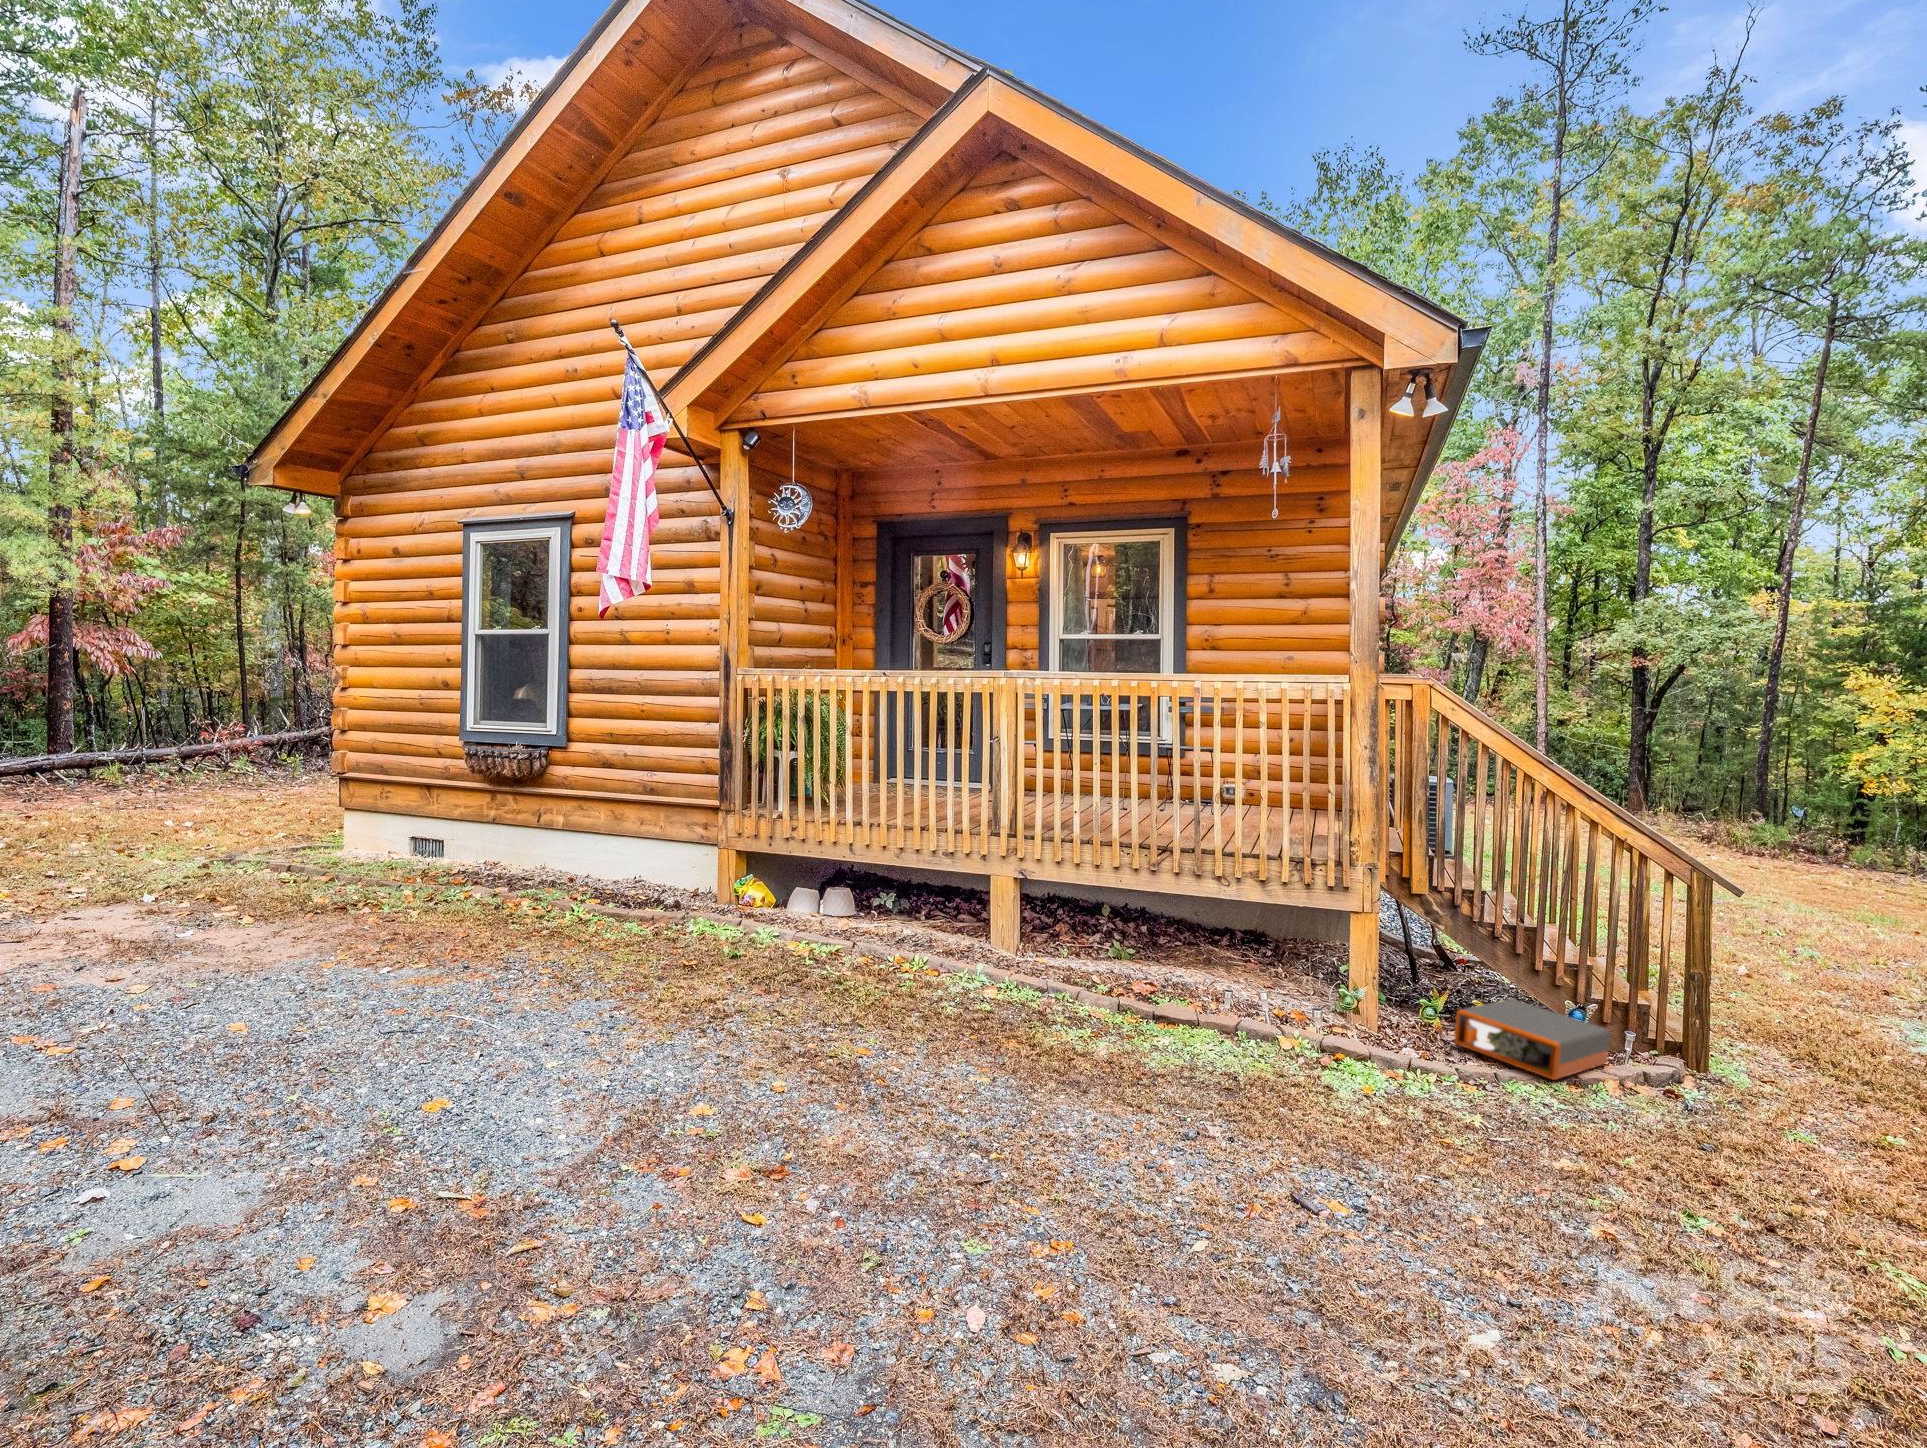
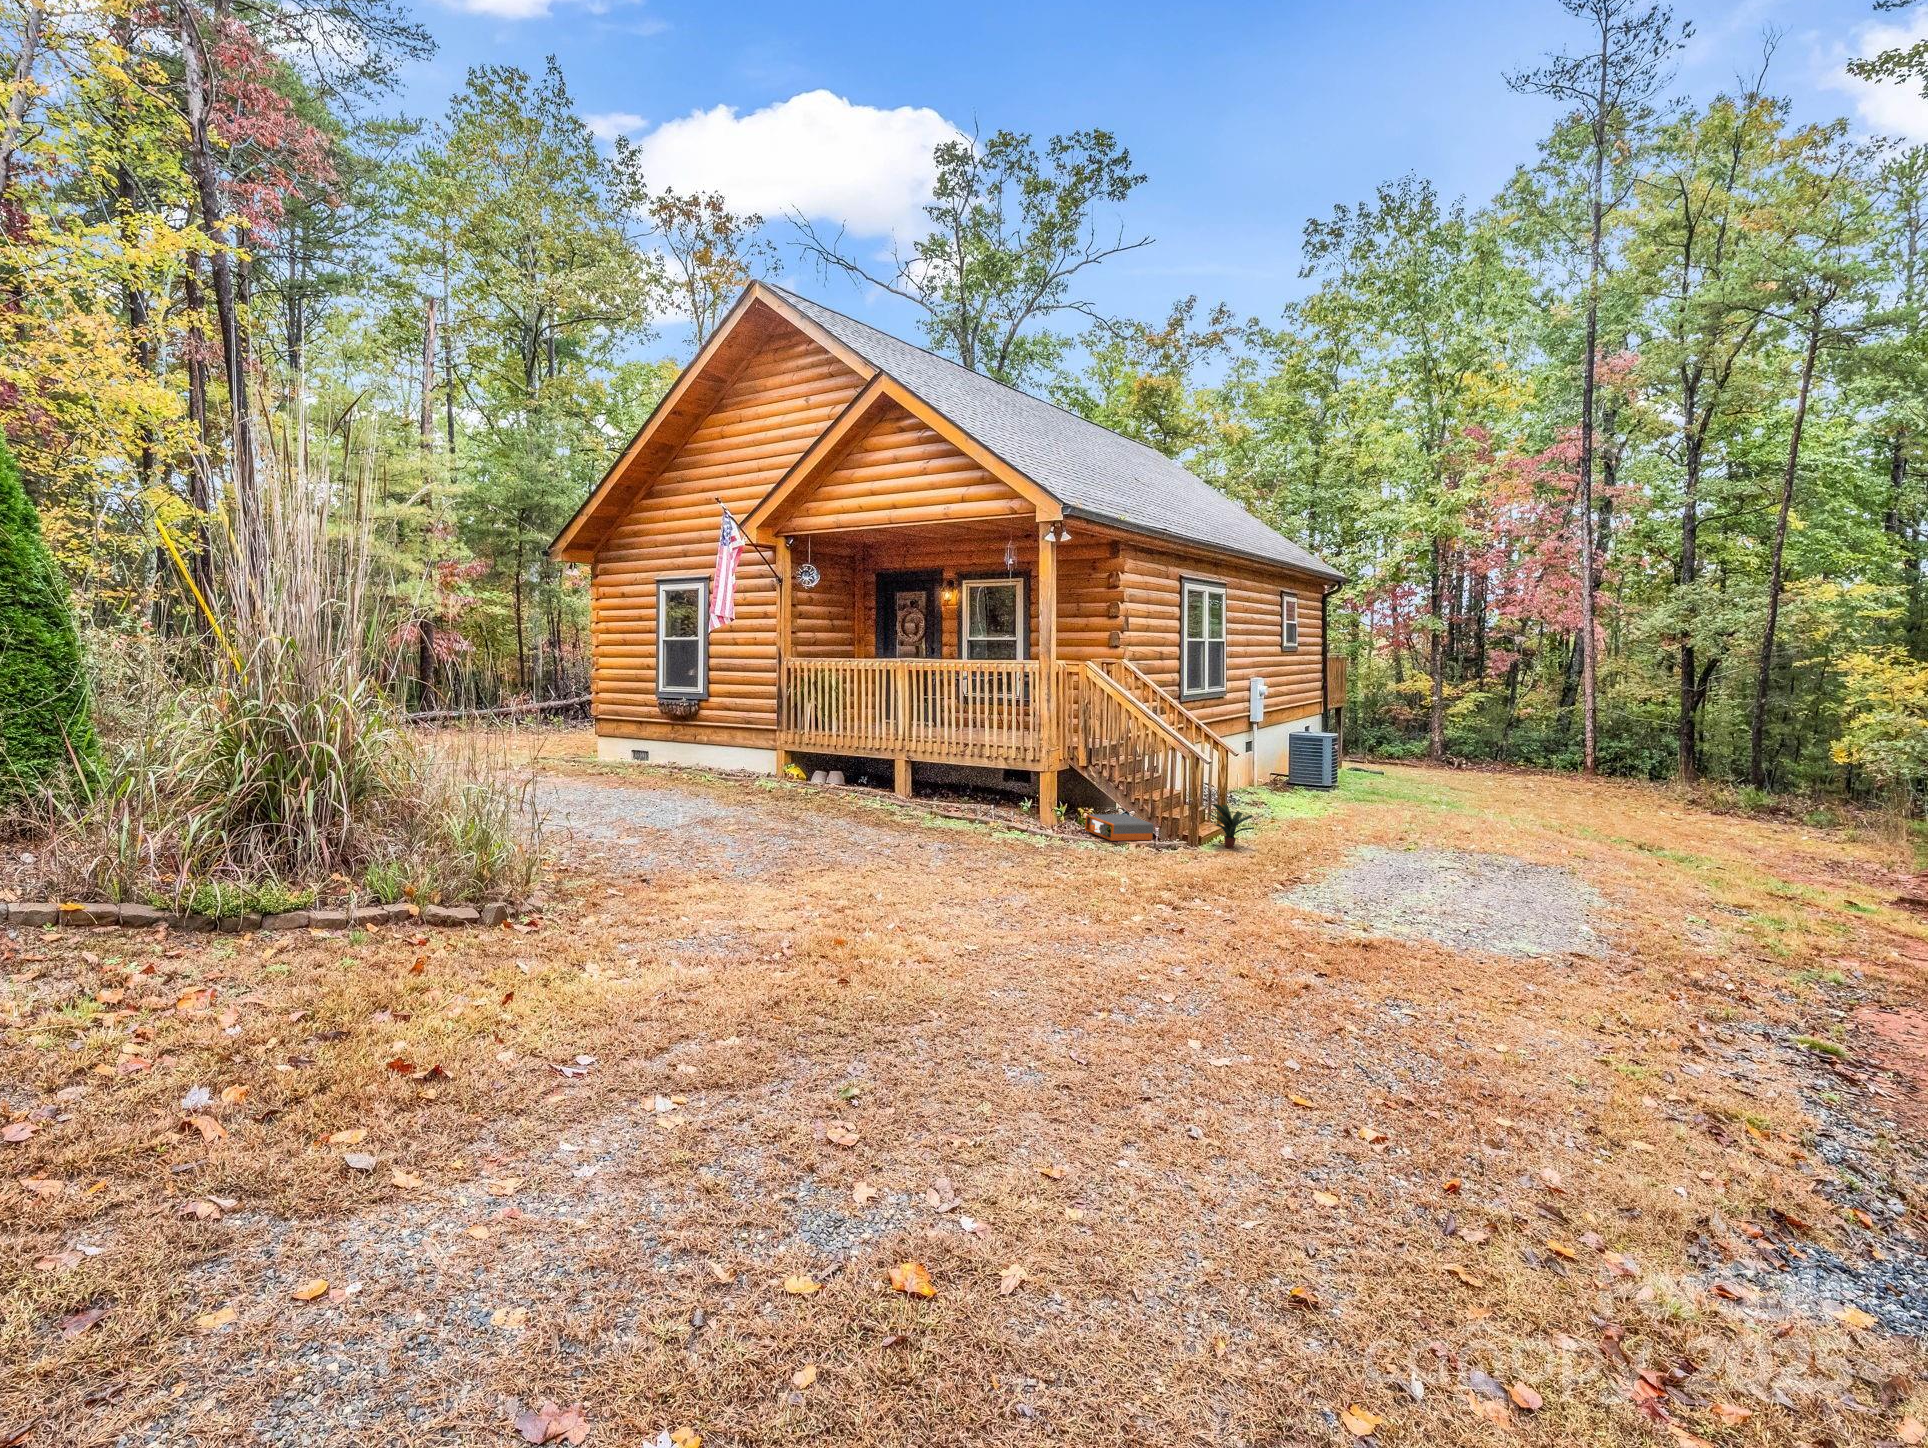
potted plant: none [1714,980,1826,1079] -> present [1209,805,1254,848]

